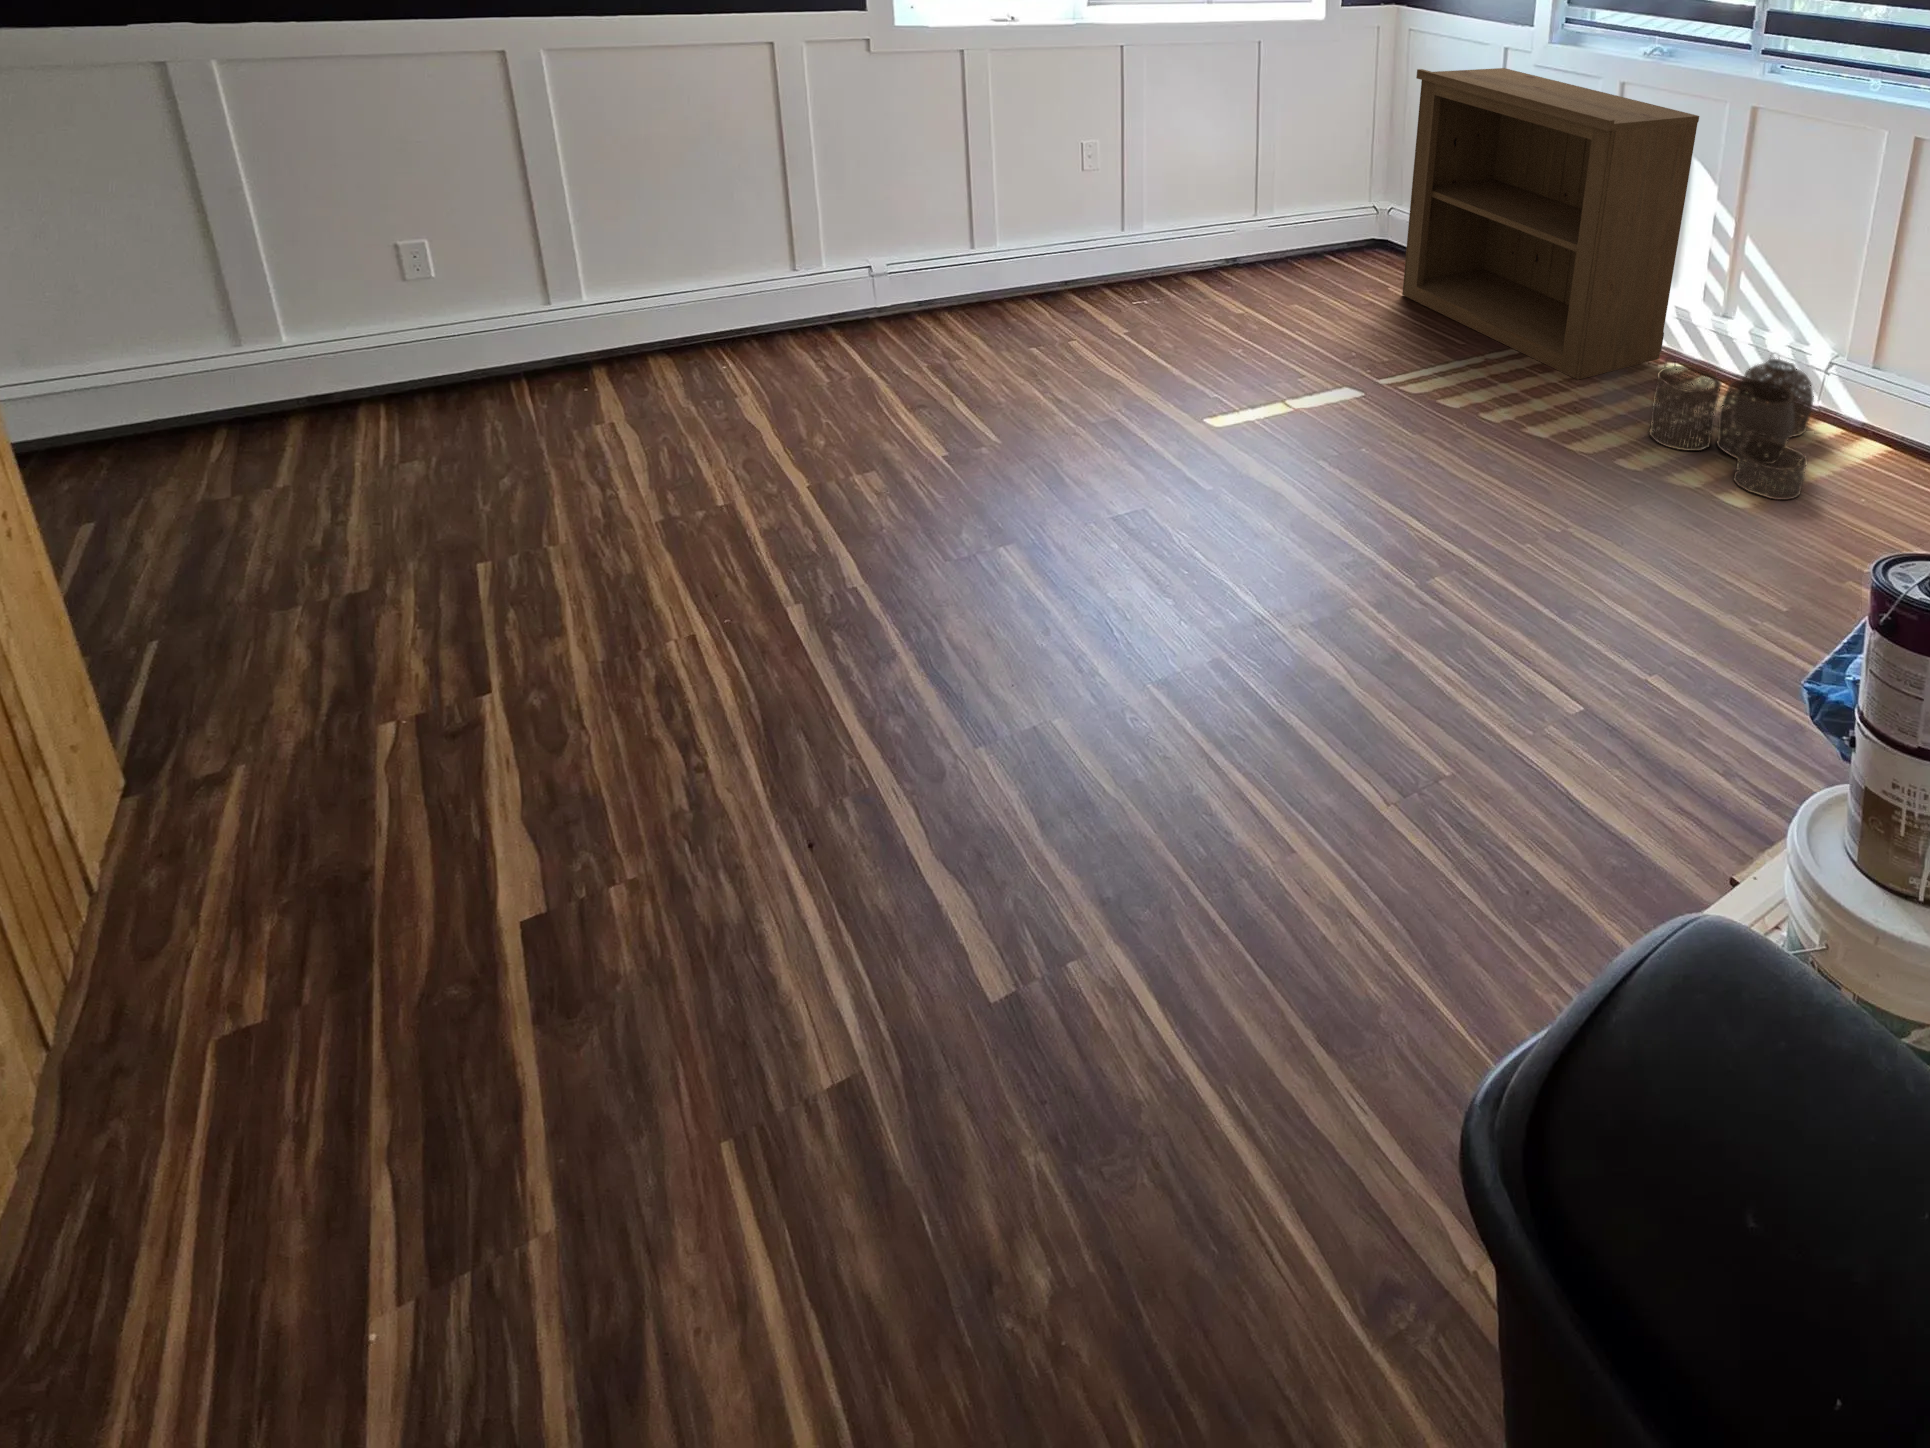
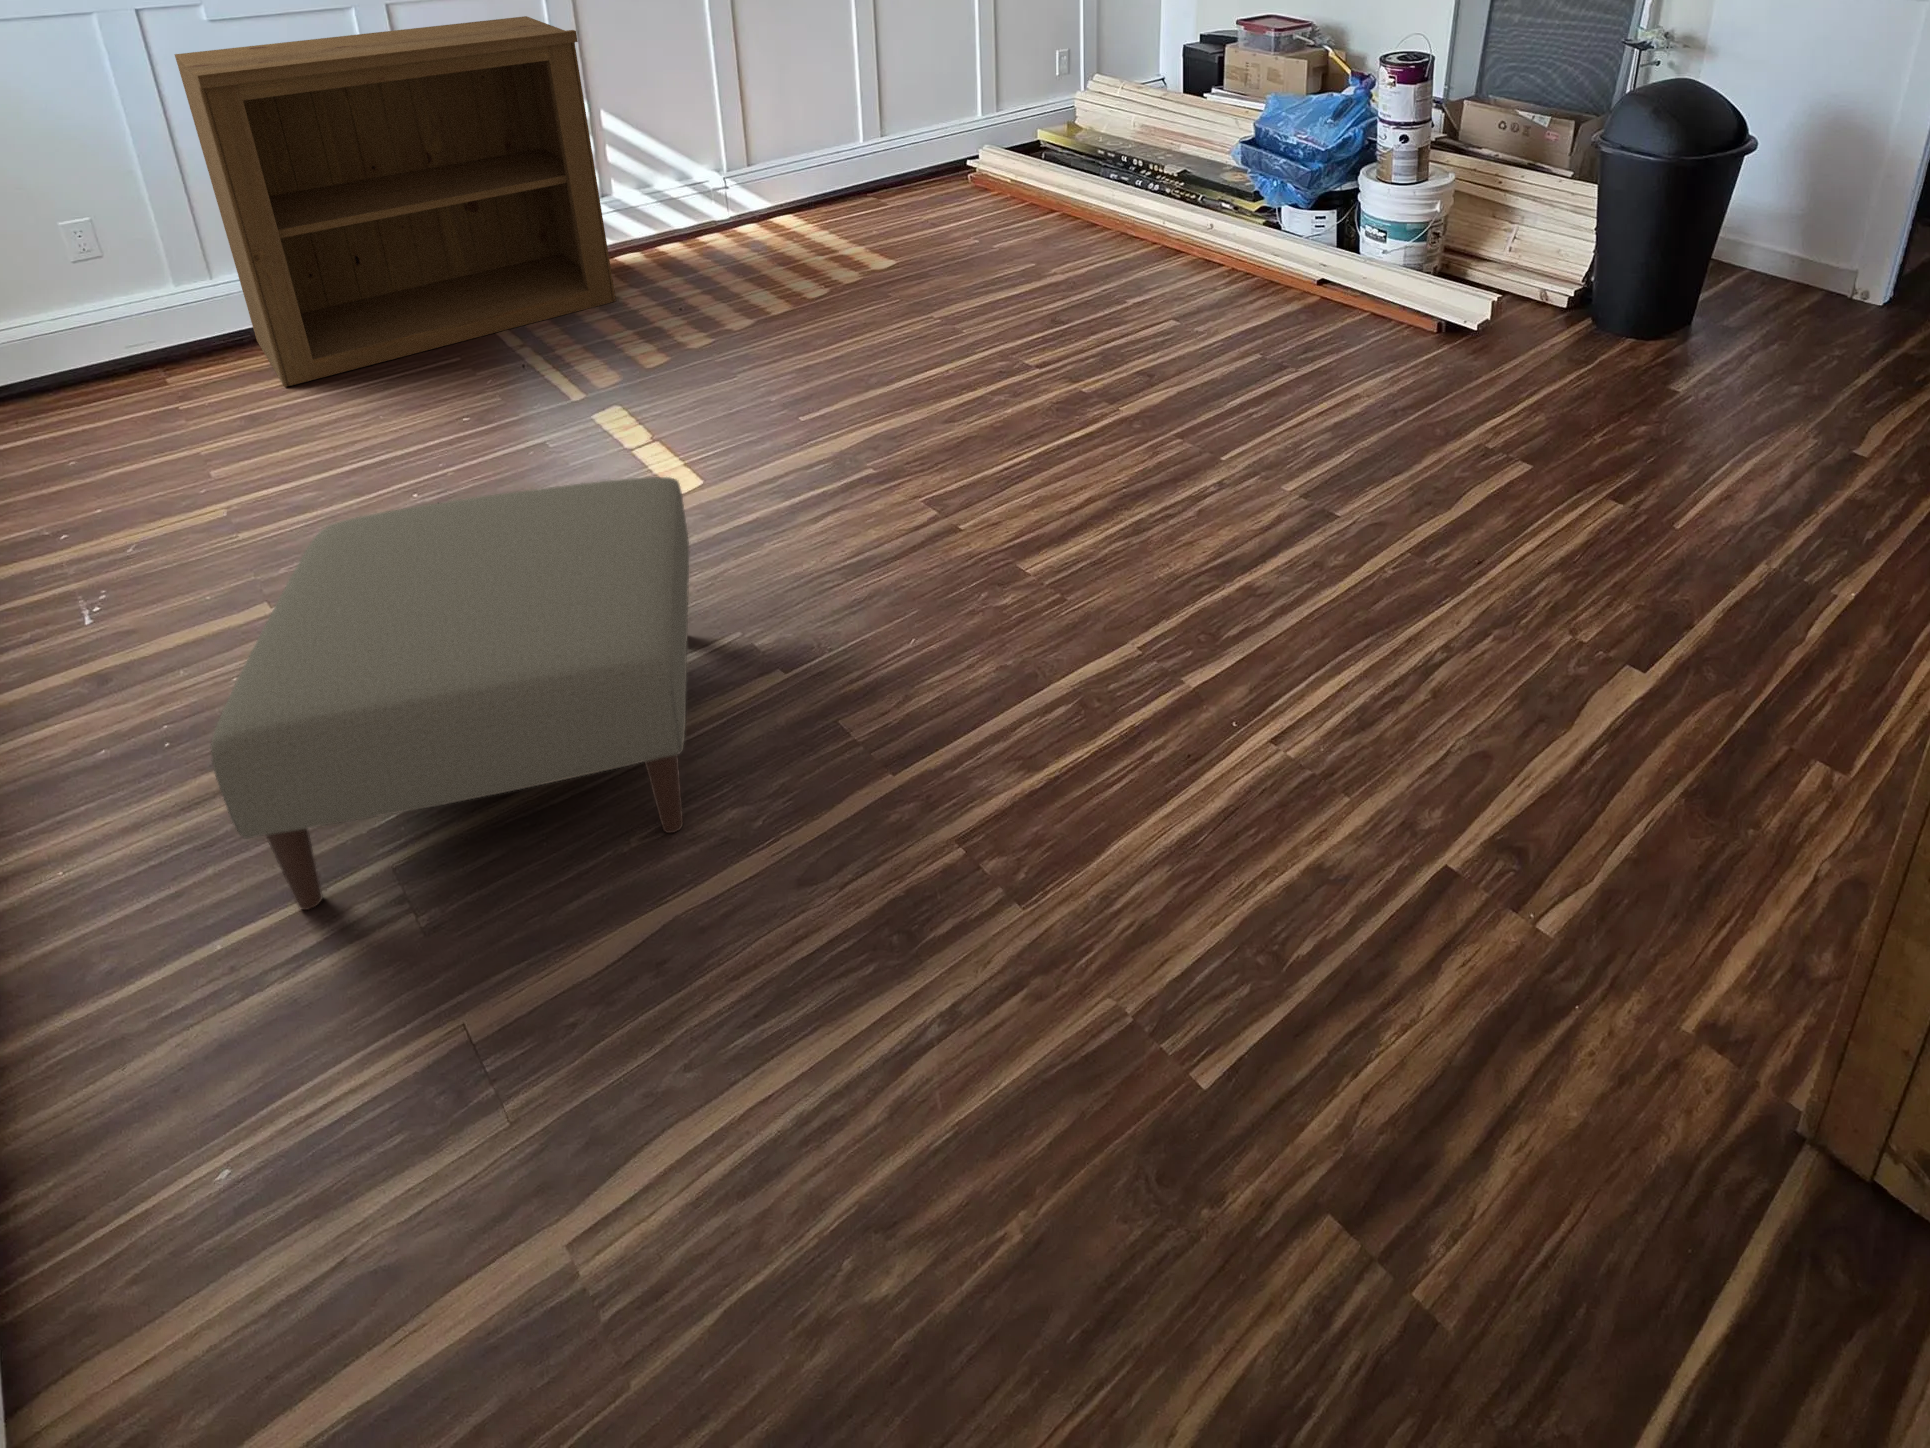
ottoman: none [801,245,1032,427] -> present [211,477,689,910]
woven basket: present [1649,358,1814,500] -> none [694,181,870,279]

